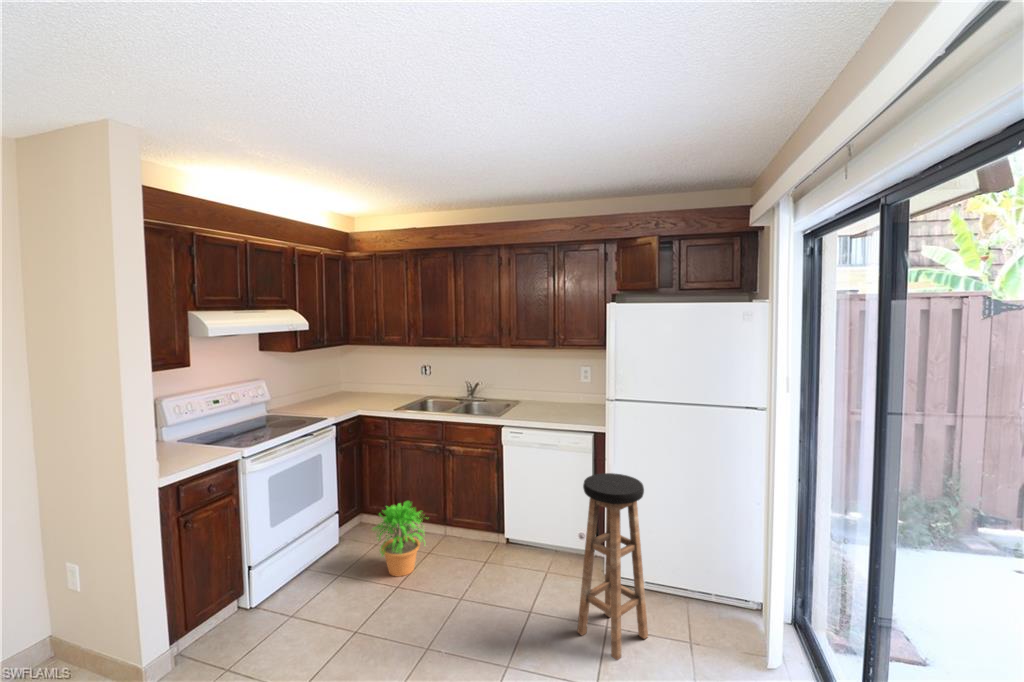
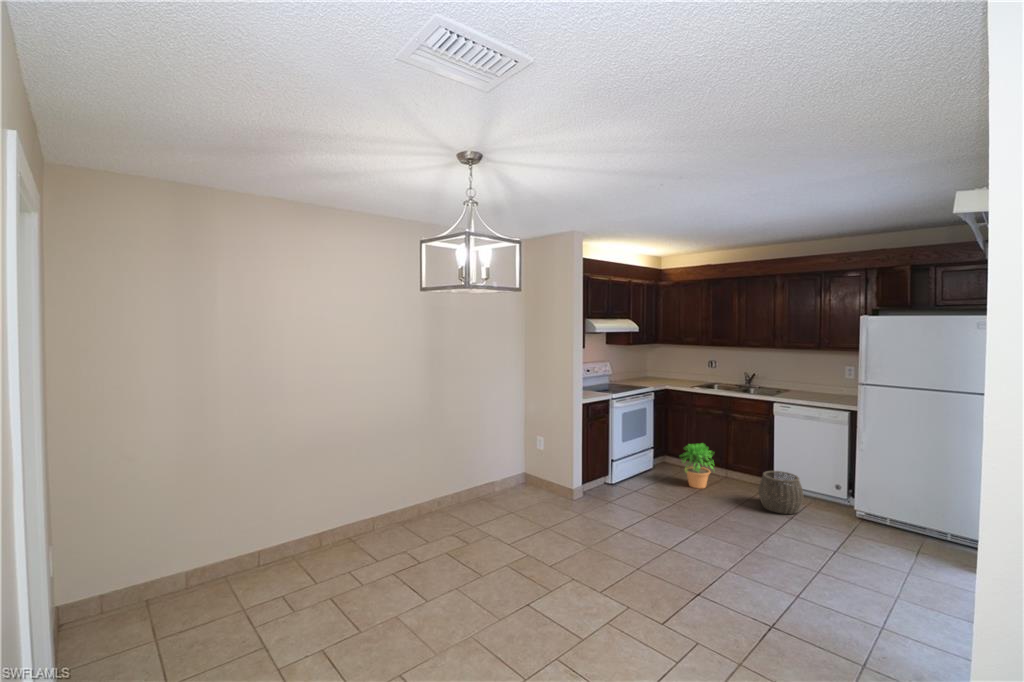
bar stool: present [577,473,648,660] -> none [824,431,881,546]
woven basket: none [486,533,546,607] -> present [758,471,803,514]

